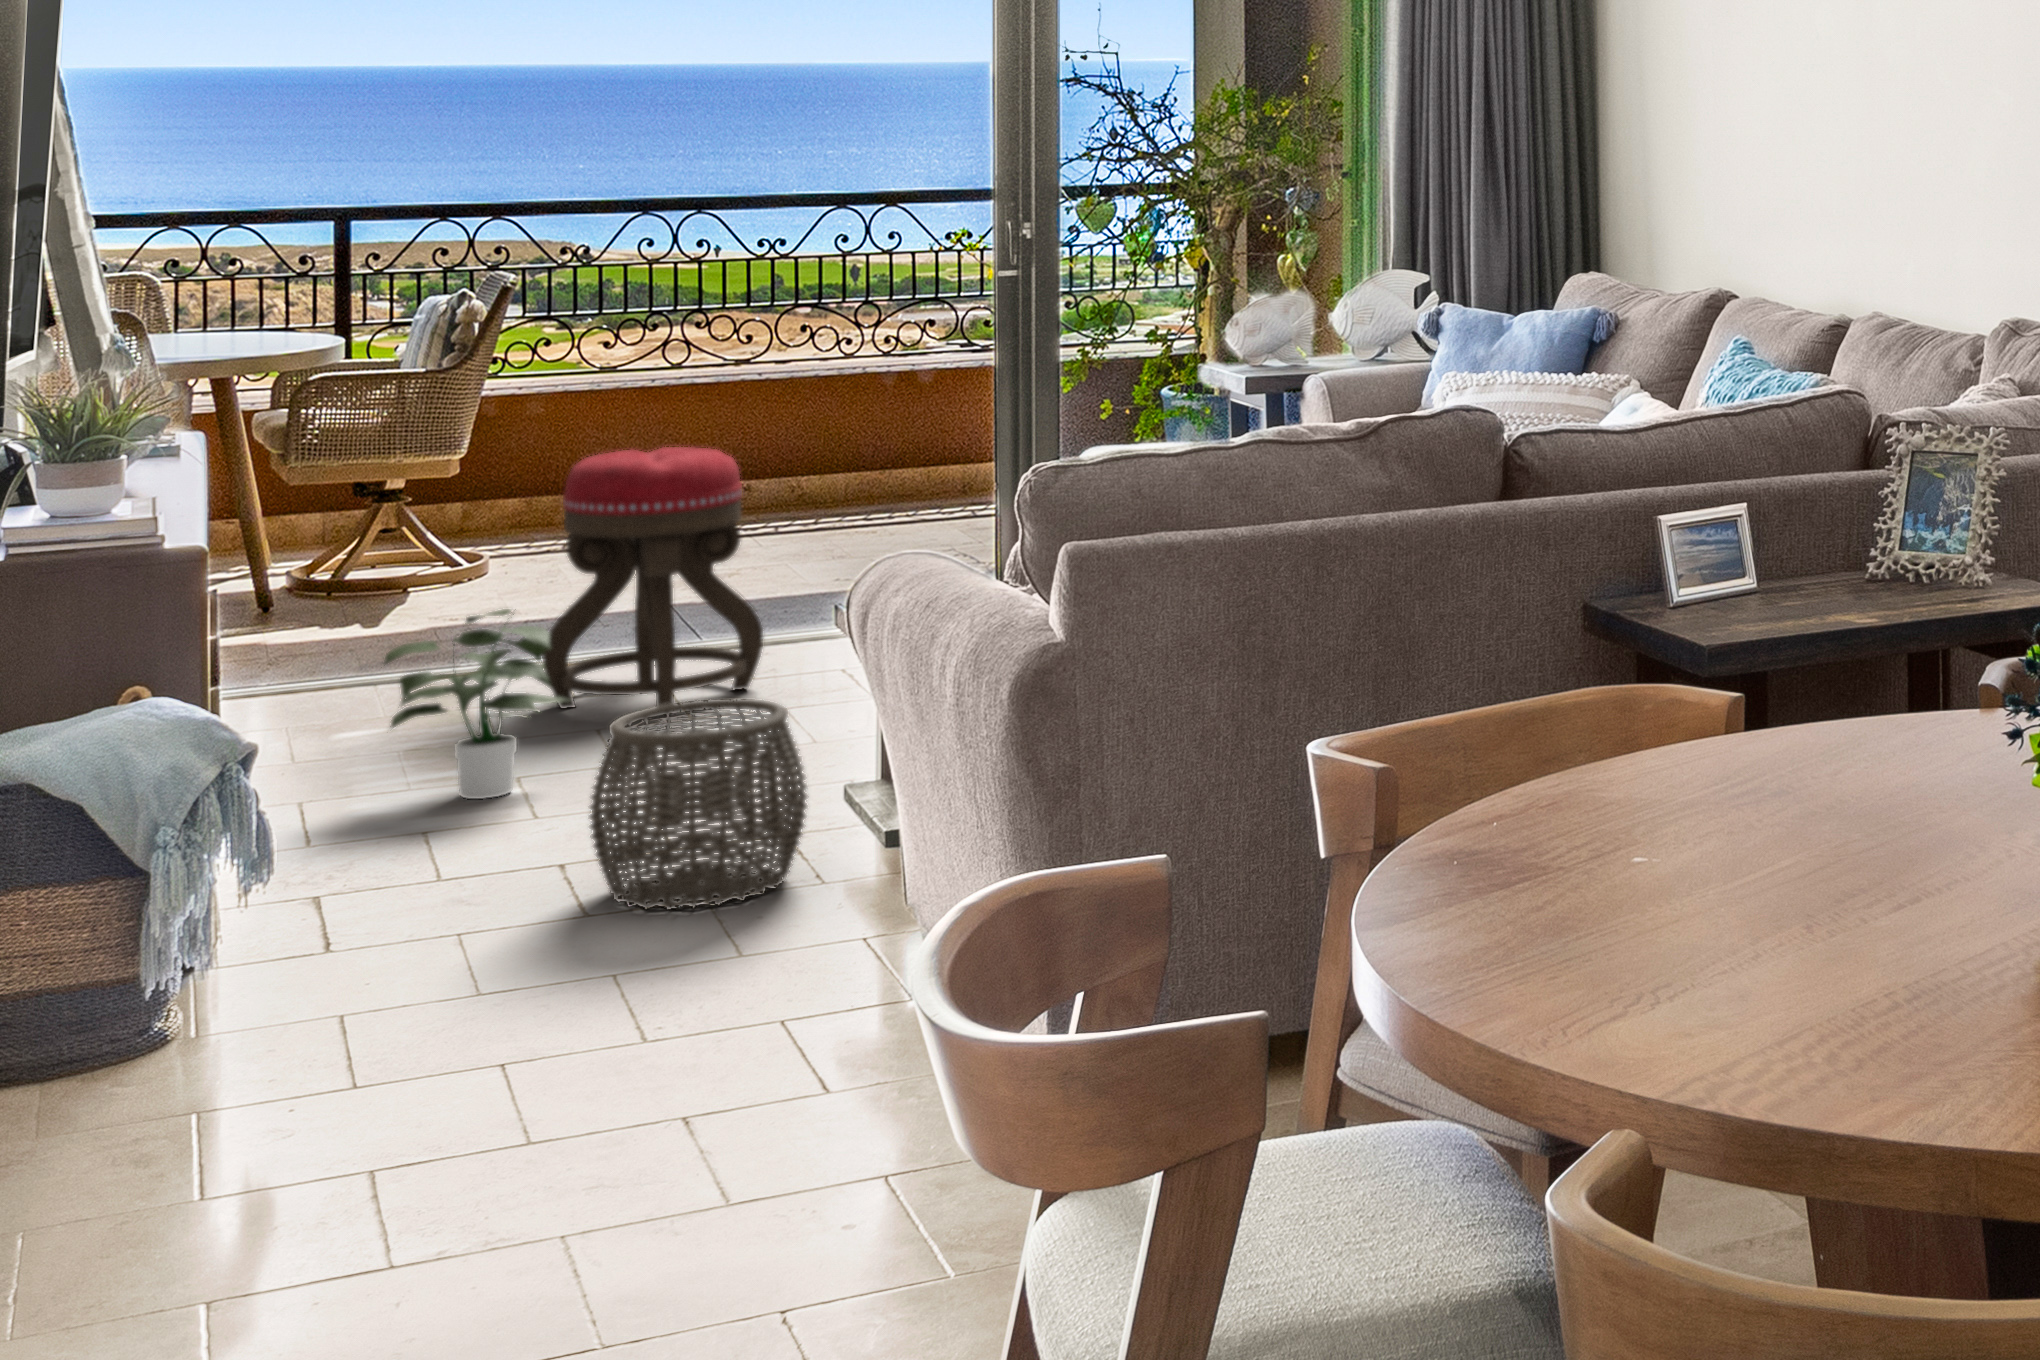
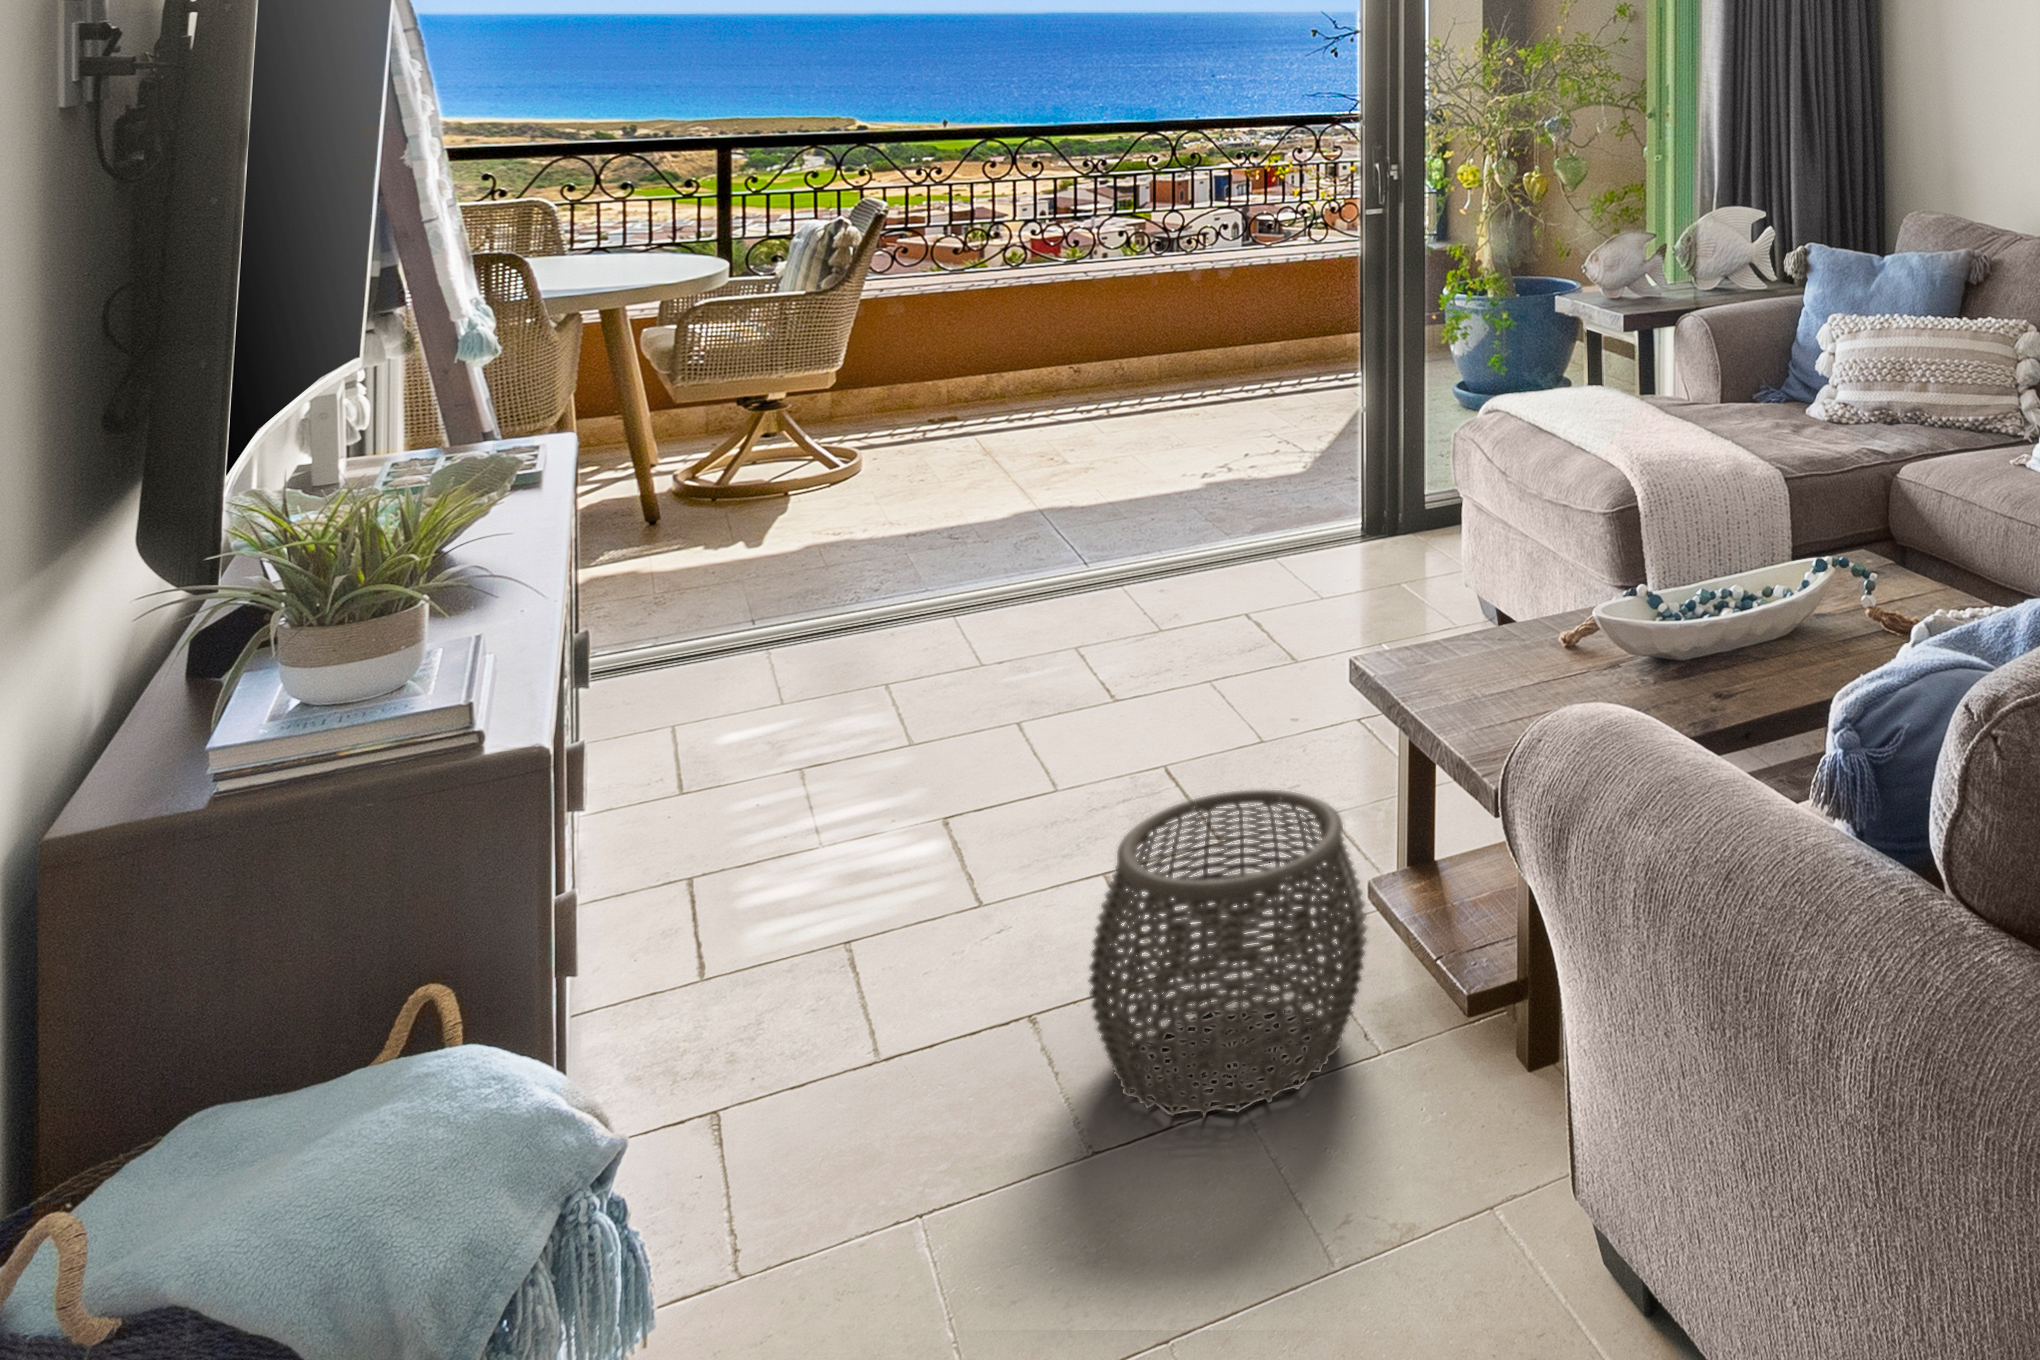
ottoman: present [542,447,763,708] -> none [950,393,1177,686]
potted plant: present [384,609,570,799] -> none [786,614,1007,850]

